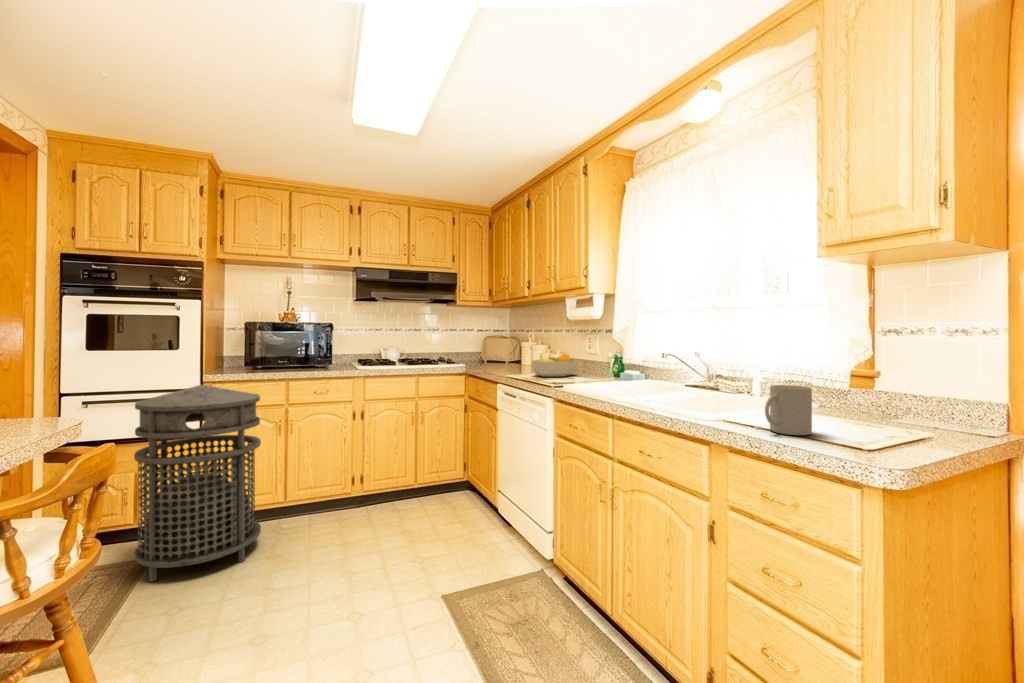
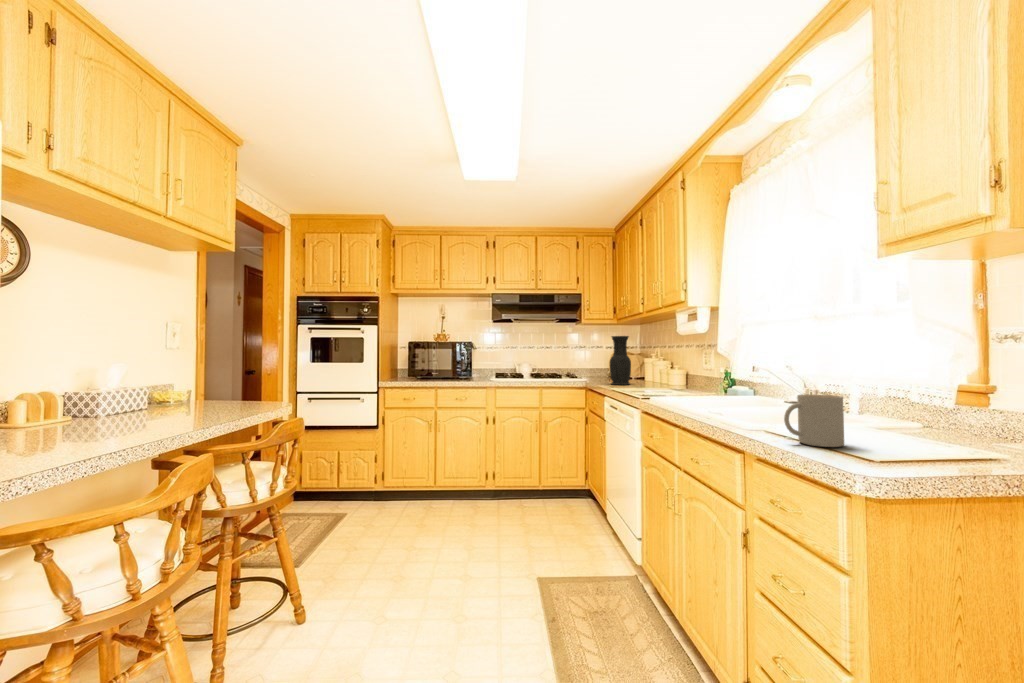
vase: none [495,320,517,372] -> present [610,336,631,385]
fruit bowl: present [532,354,577,377] -> none [638,367,687,390]
trash can: present [134,385,261,582] -> none [331,389,413,531]

